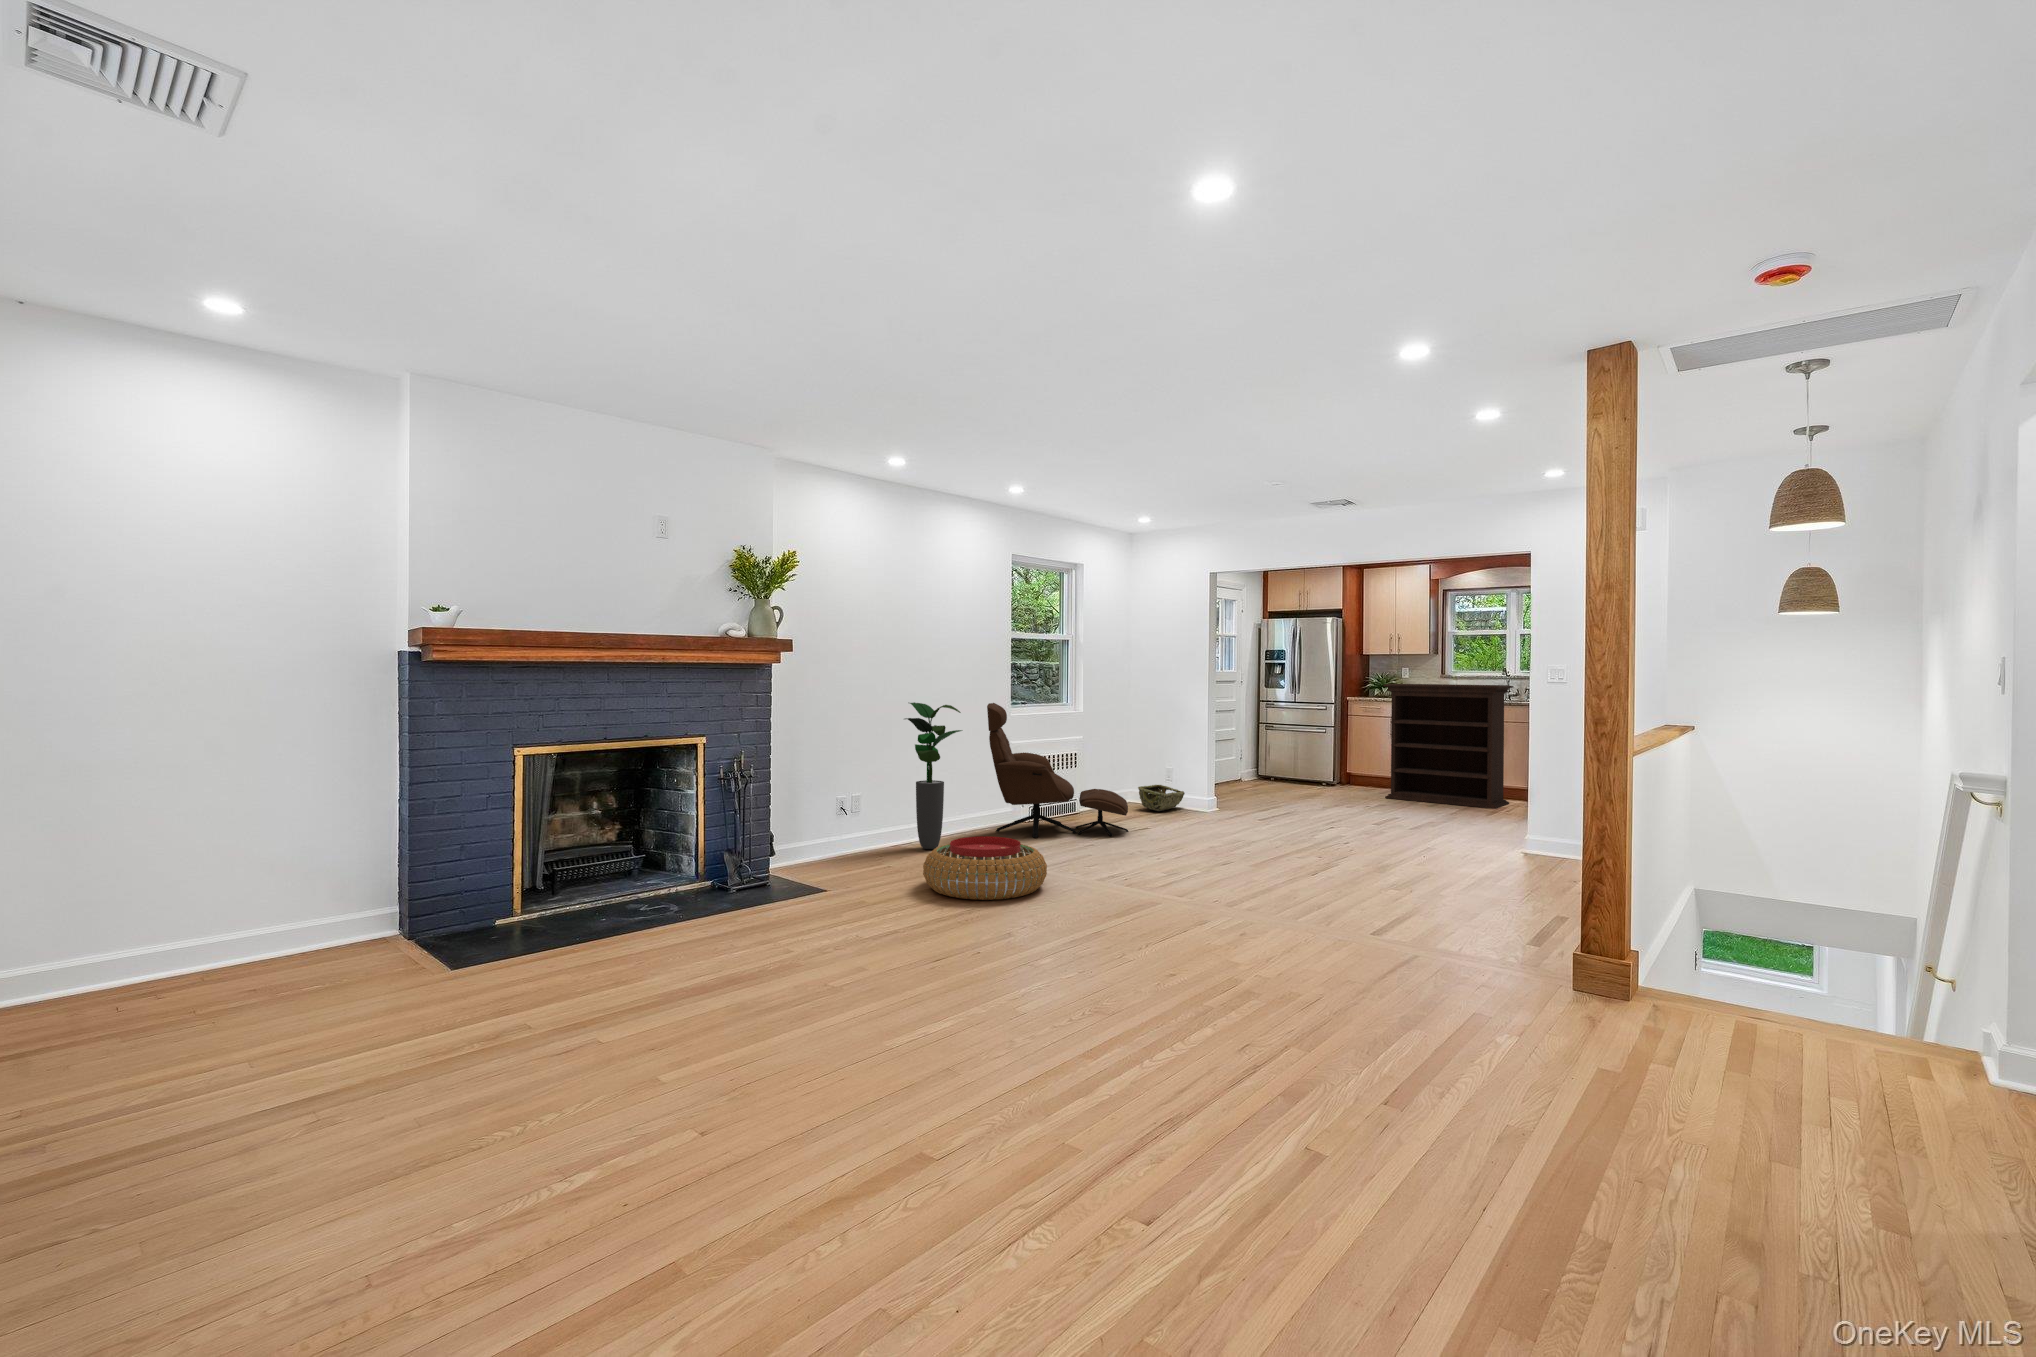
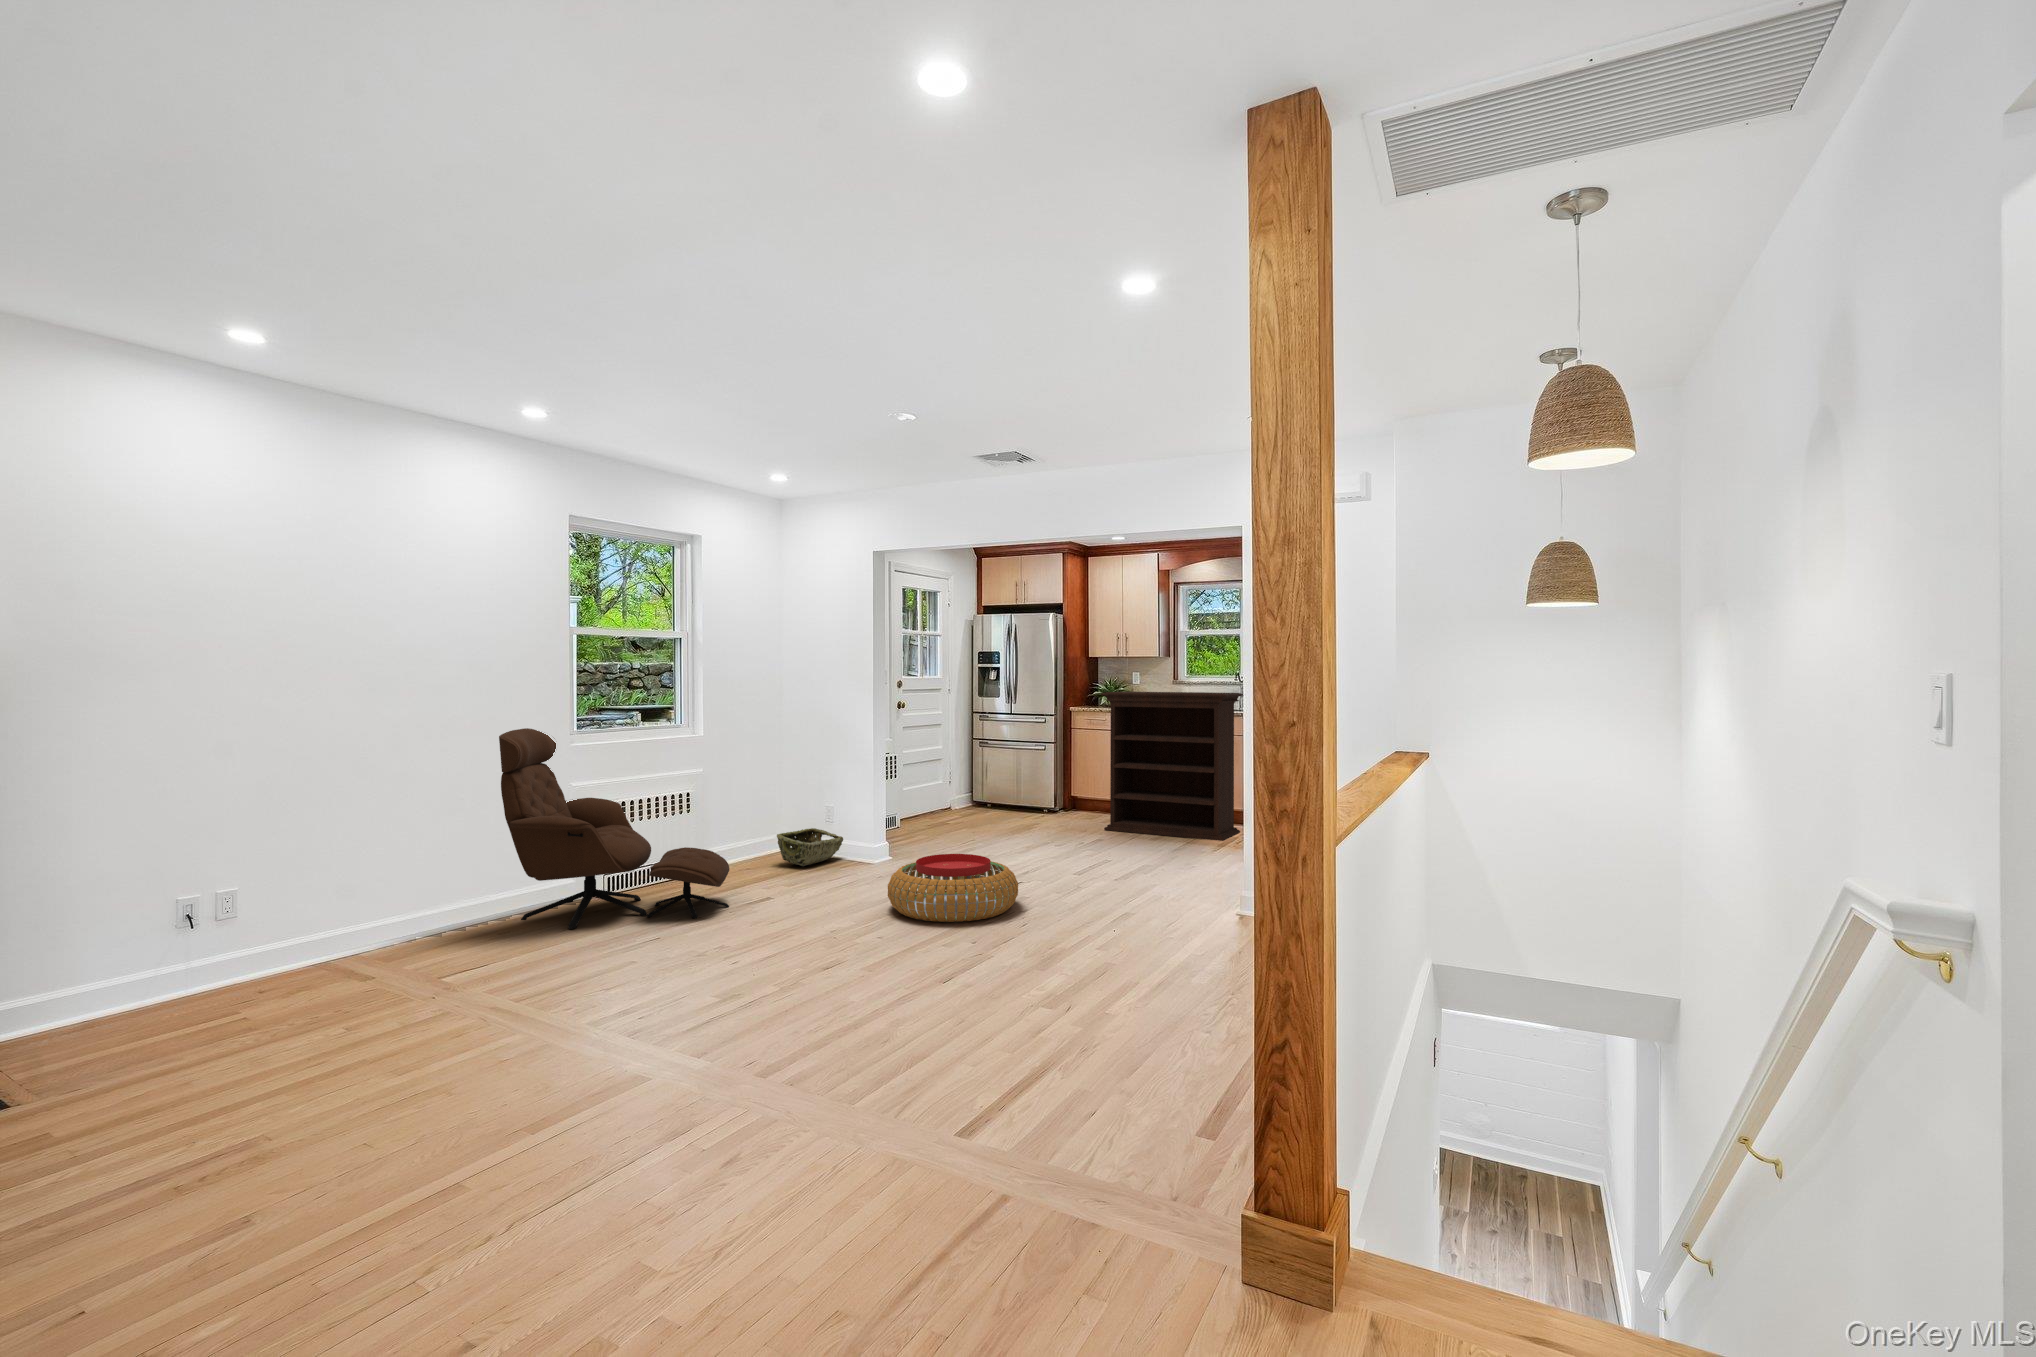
potted plant: present [905,702,962,849] -> none [298,734,423,968]
pouf: present [923,836,1047,900] -> present [888,854,1018,922]

